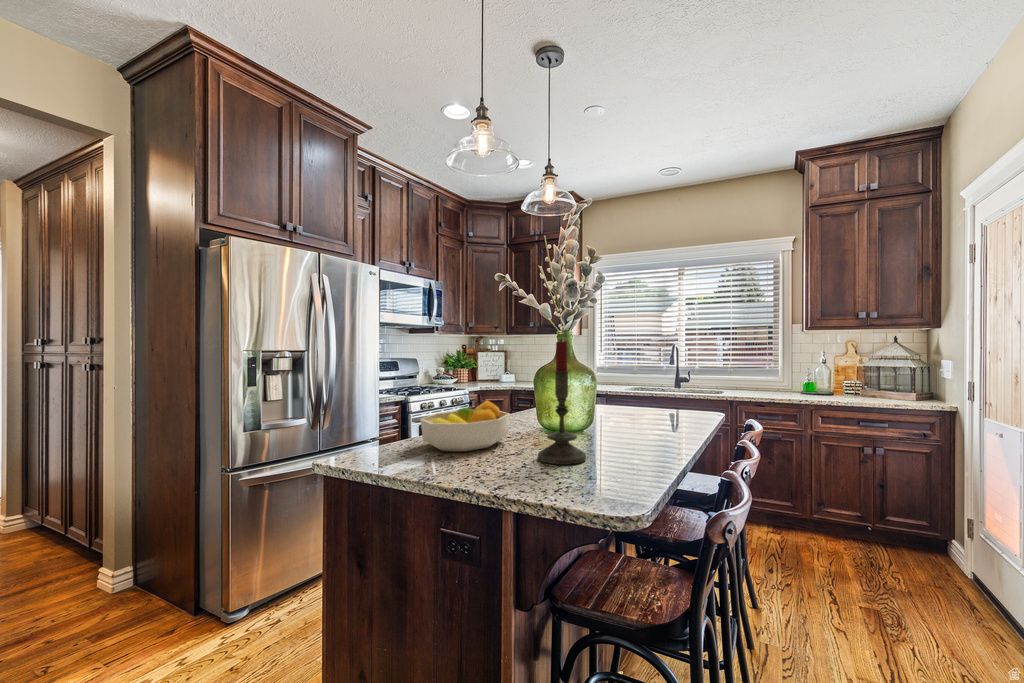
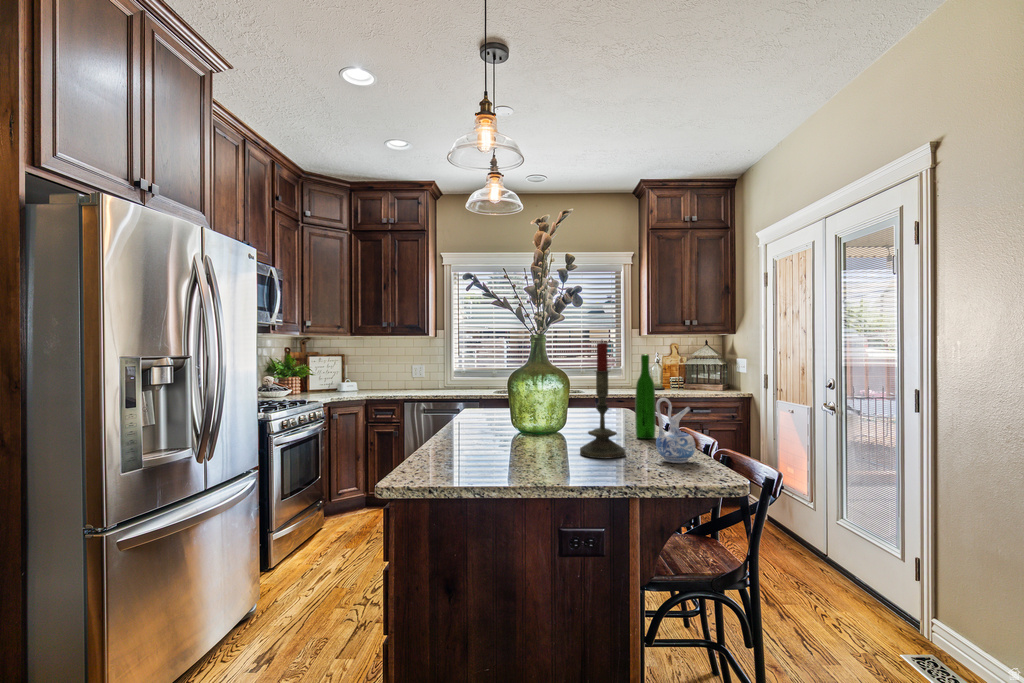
wine bottle: none [644,354,666,448] -> present [635,354,656,439]
fruit bowl: present [420,400,510,451] -> none [447,404,529,459]
ceramic pitcher: none [596,403,639,479] -> present [656,398,695,463]

